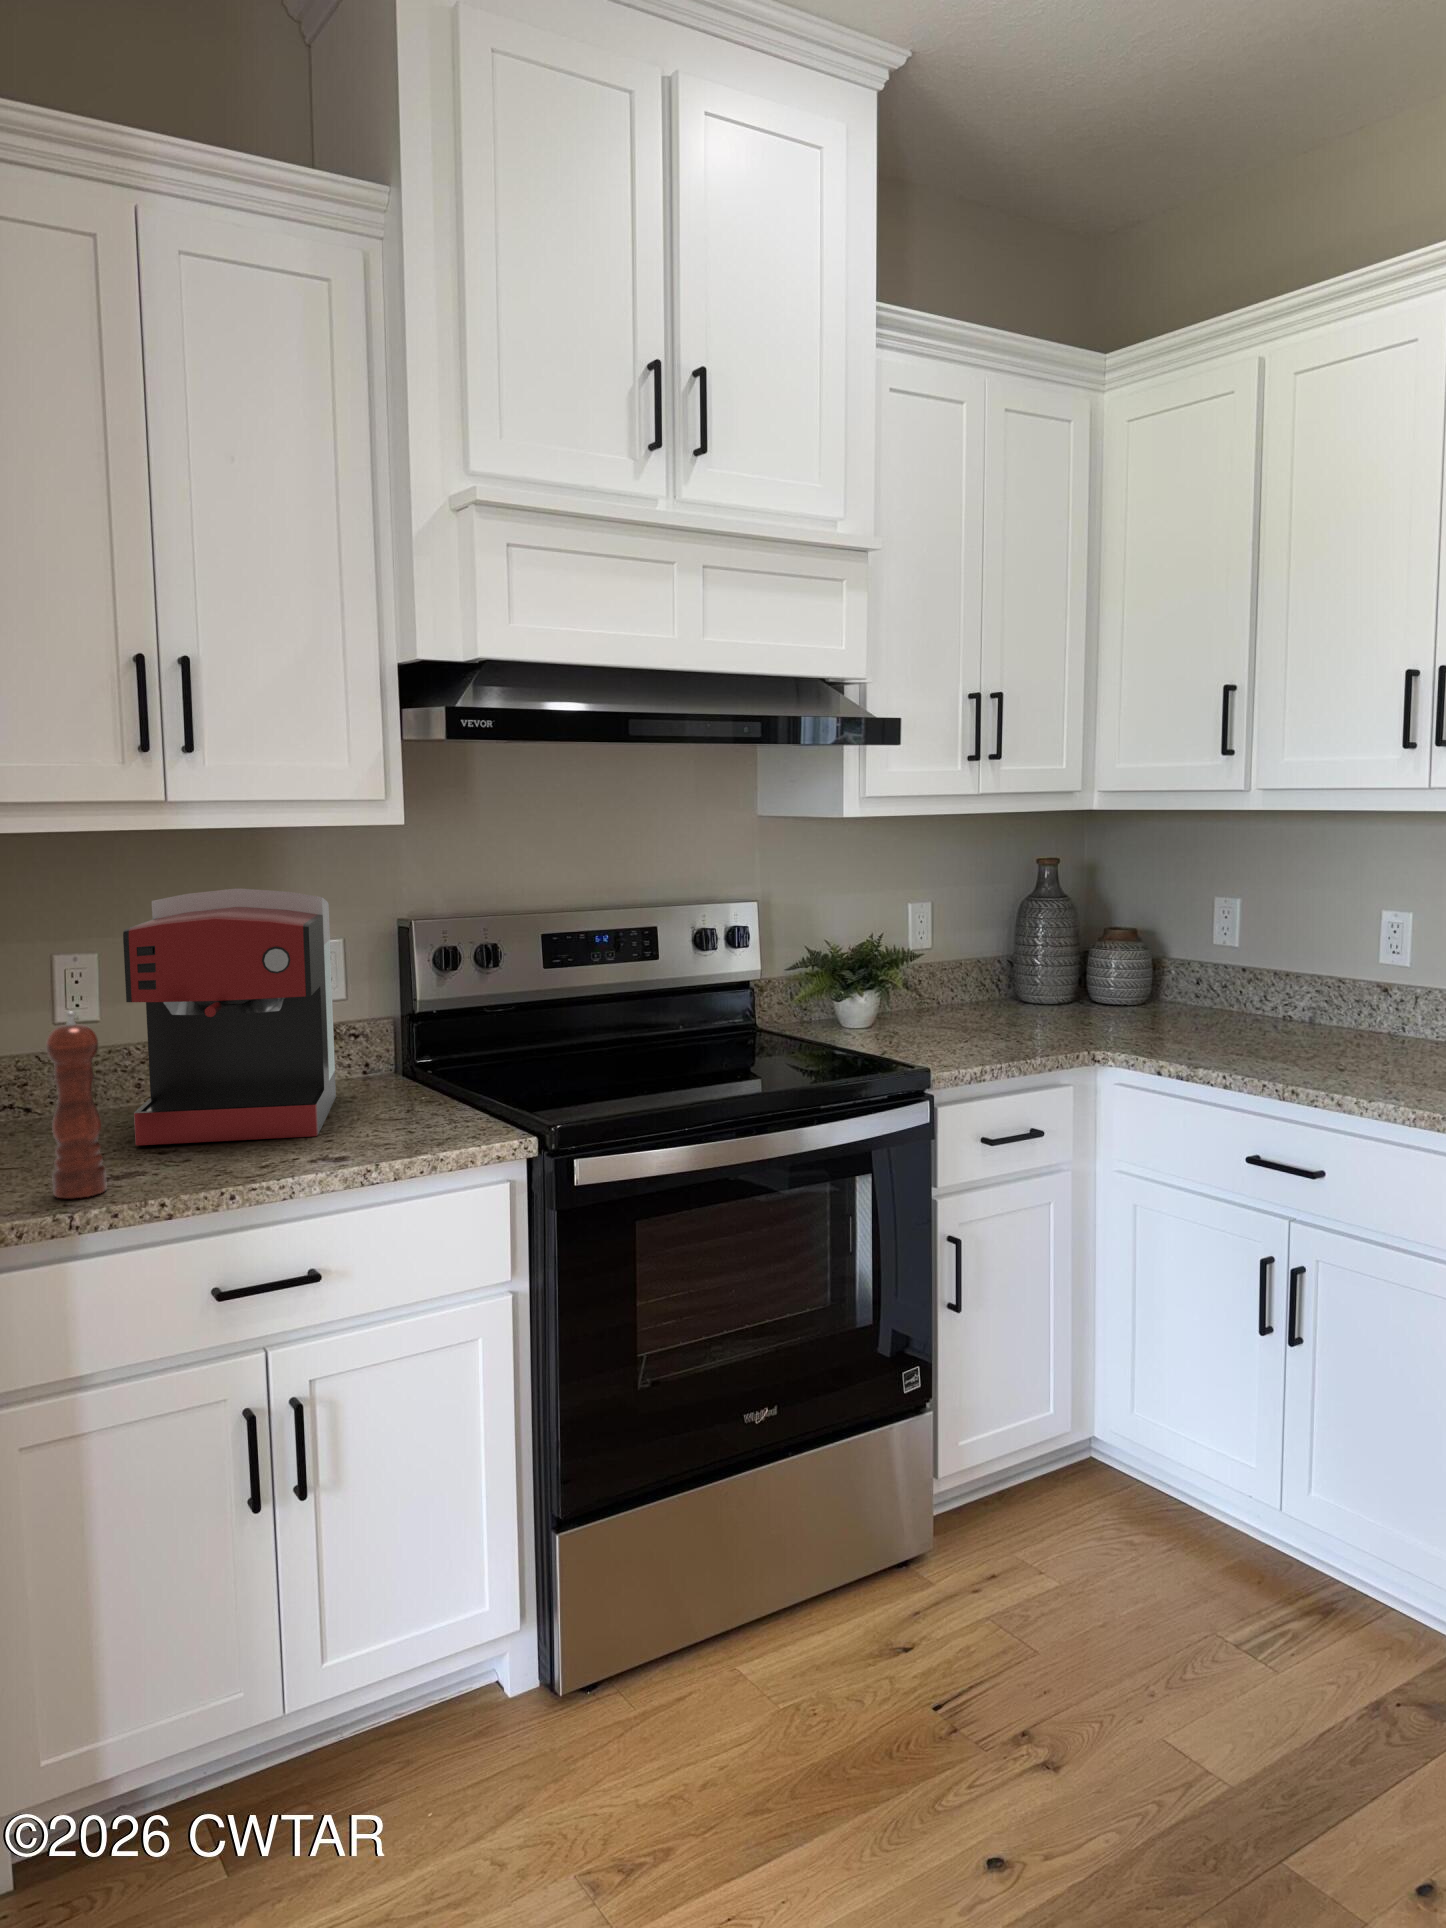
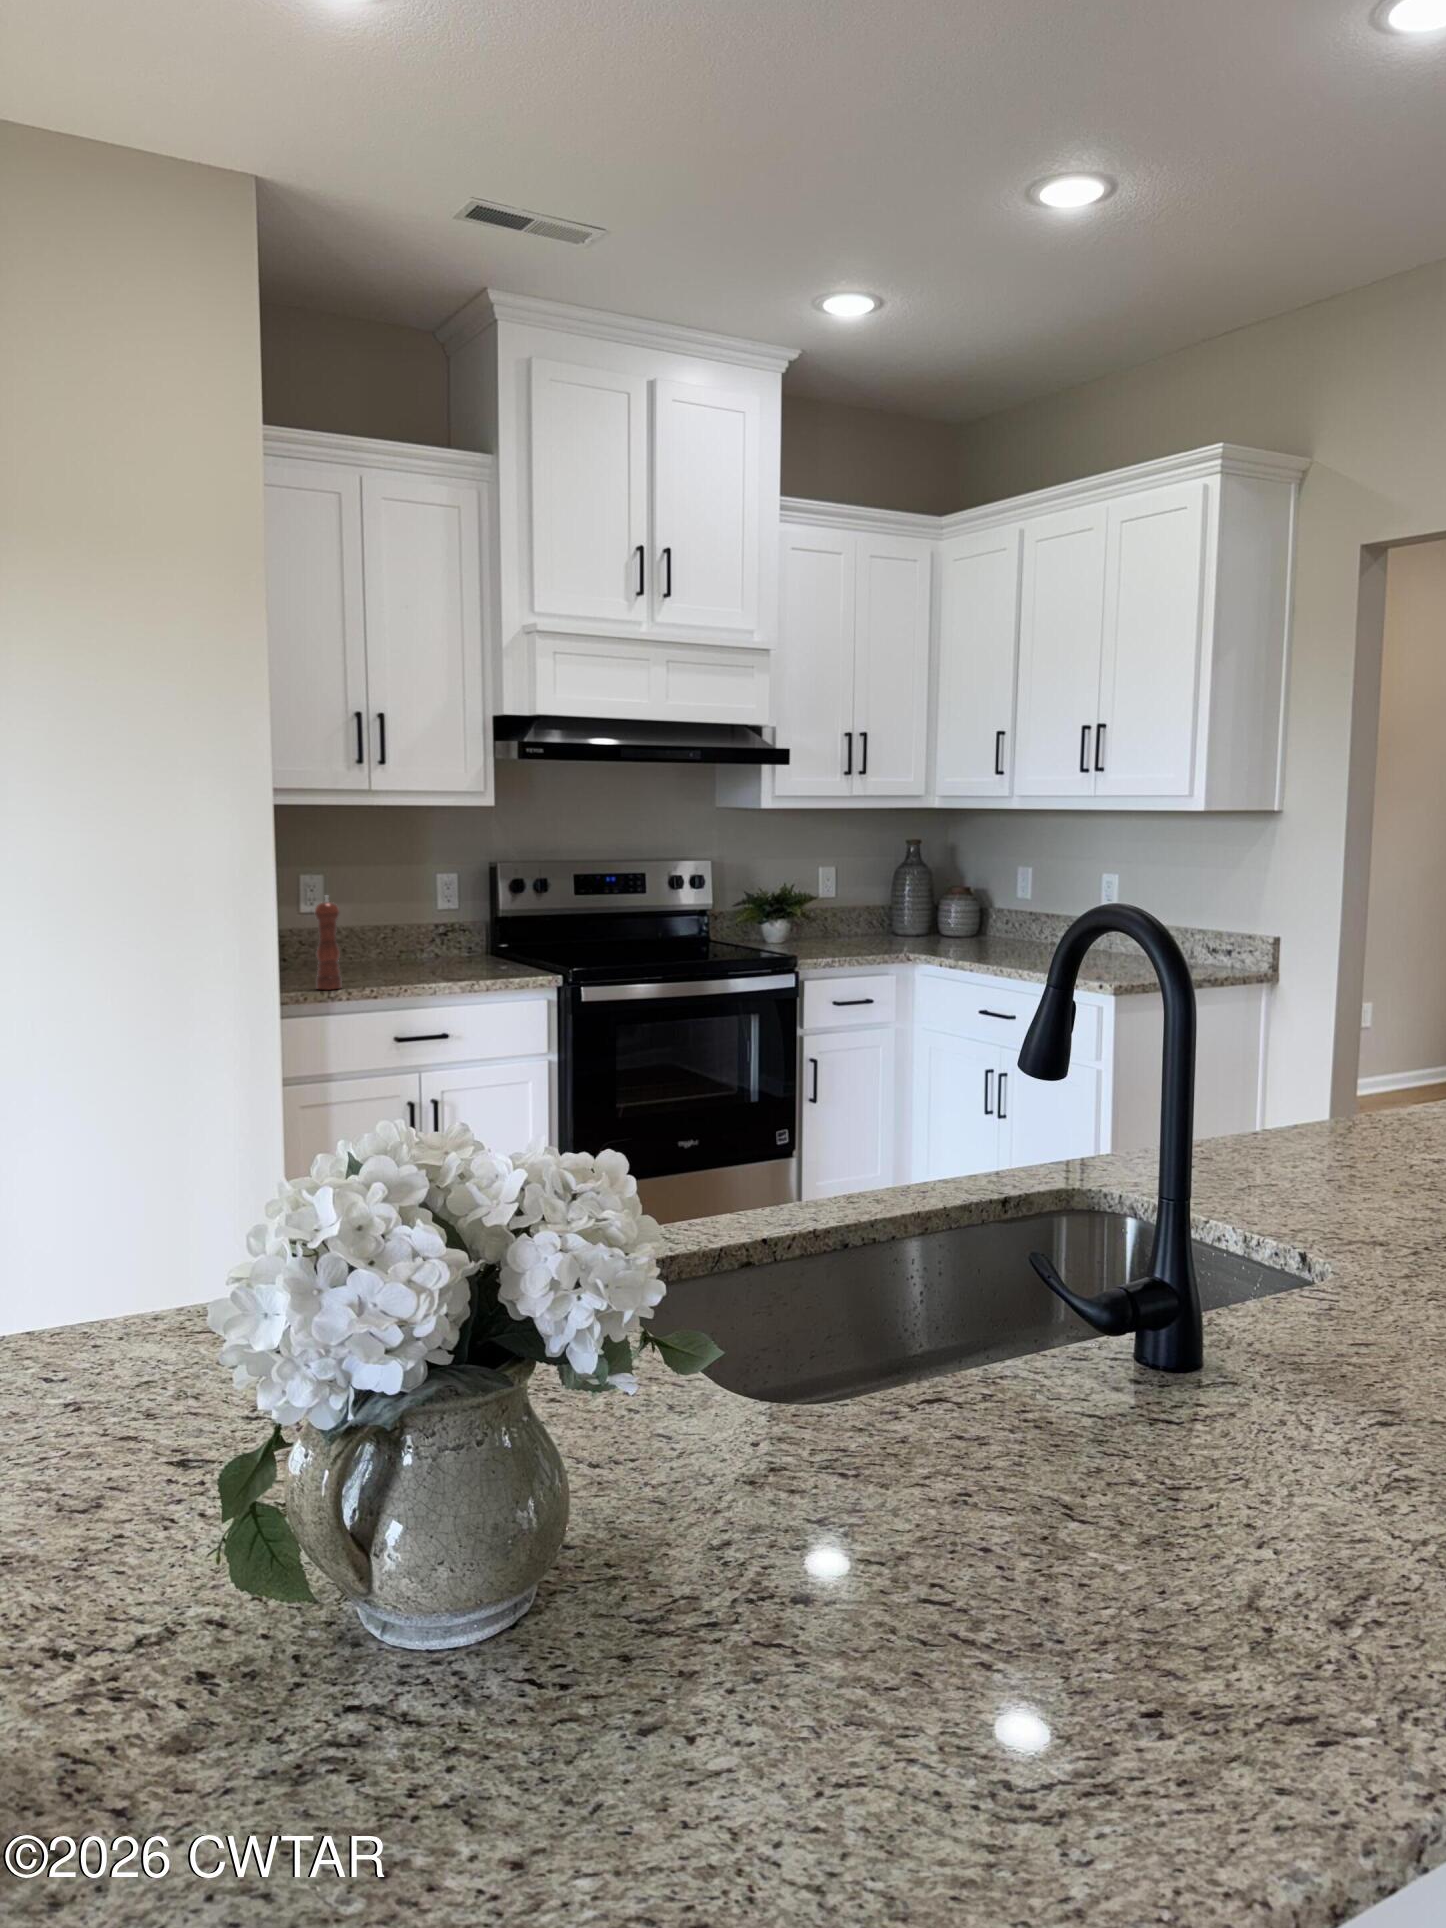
coffee maker: present [123,888,336,1145] -> none [346,840,453,975]

